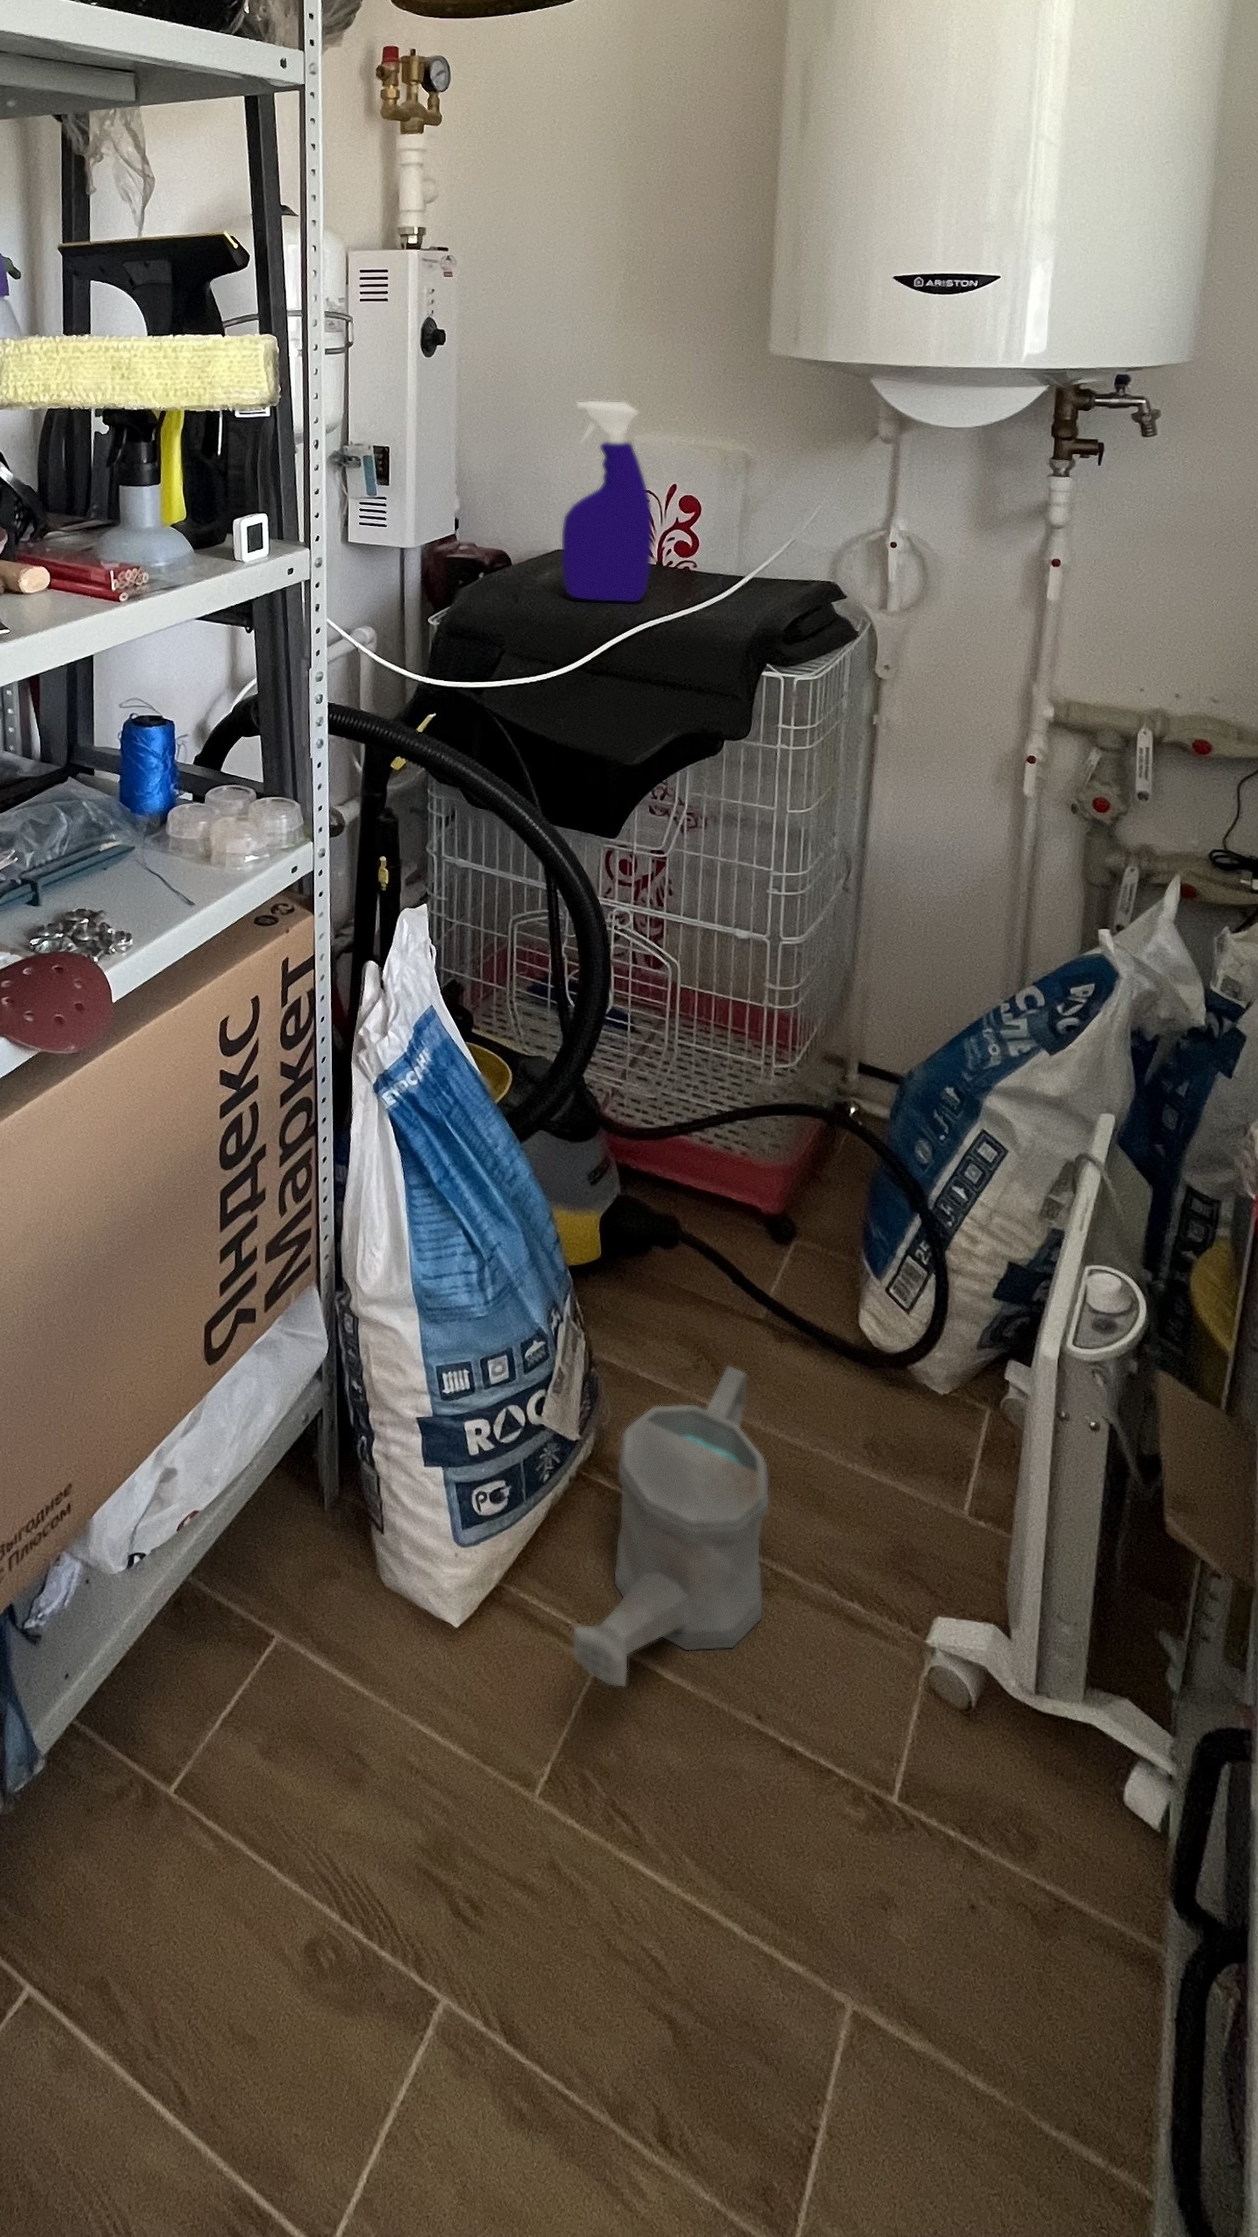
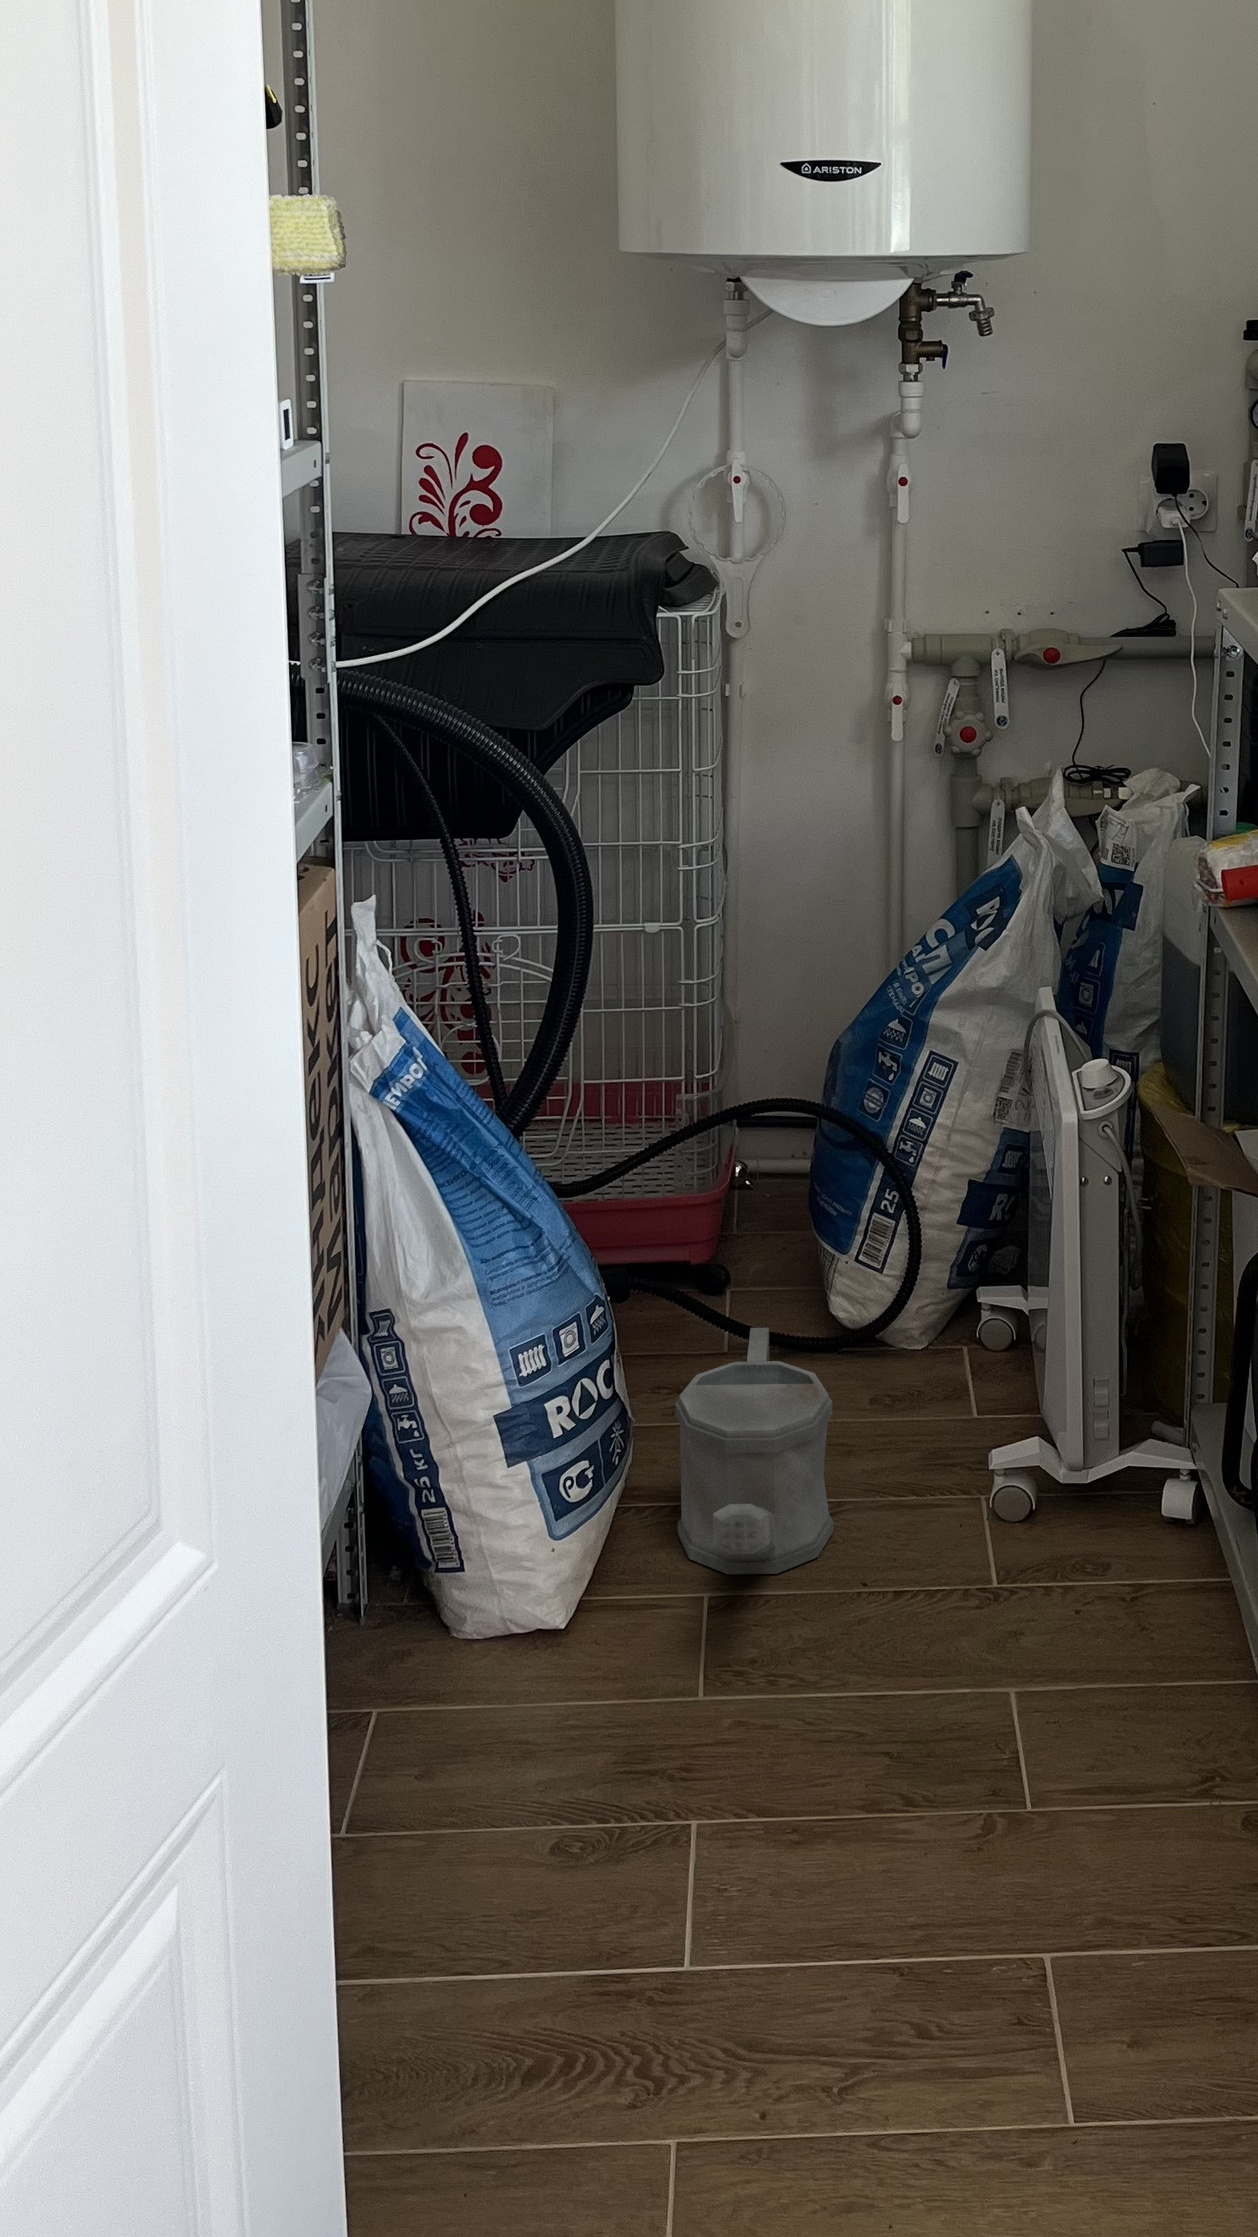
spray bottle: present [562,401,652,602] -> none [400,316,508,559]

